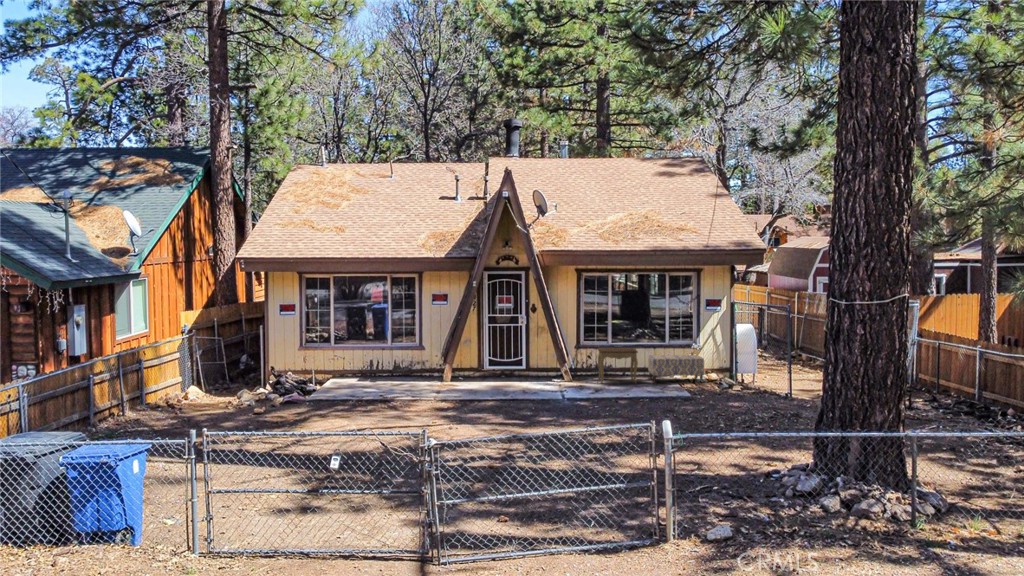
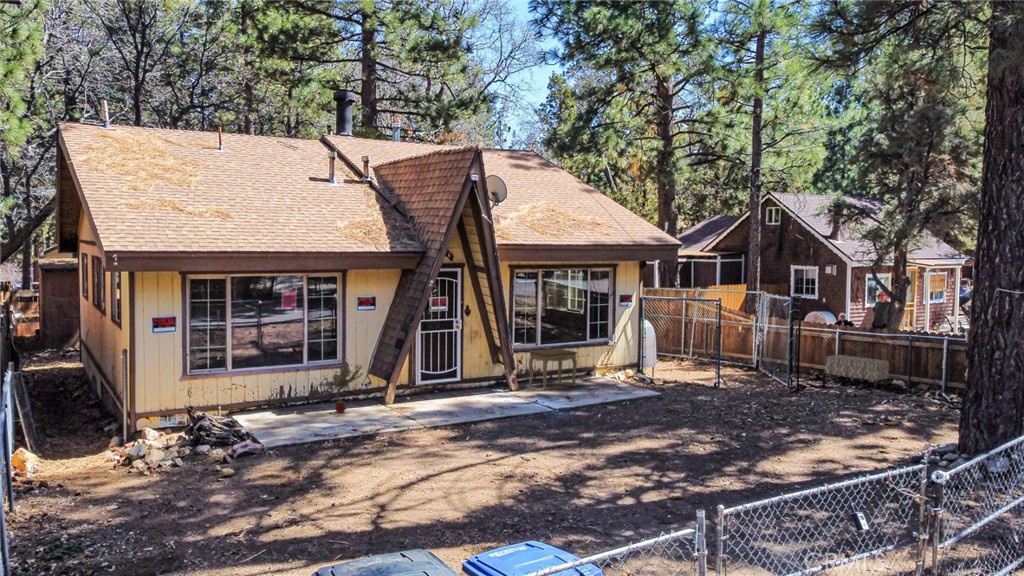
potted tree: none [394,342,428,384] -> present [320,359,362,413]
bench: present [648,355,704,383] -> present [825,355,889,389]

